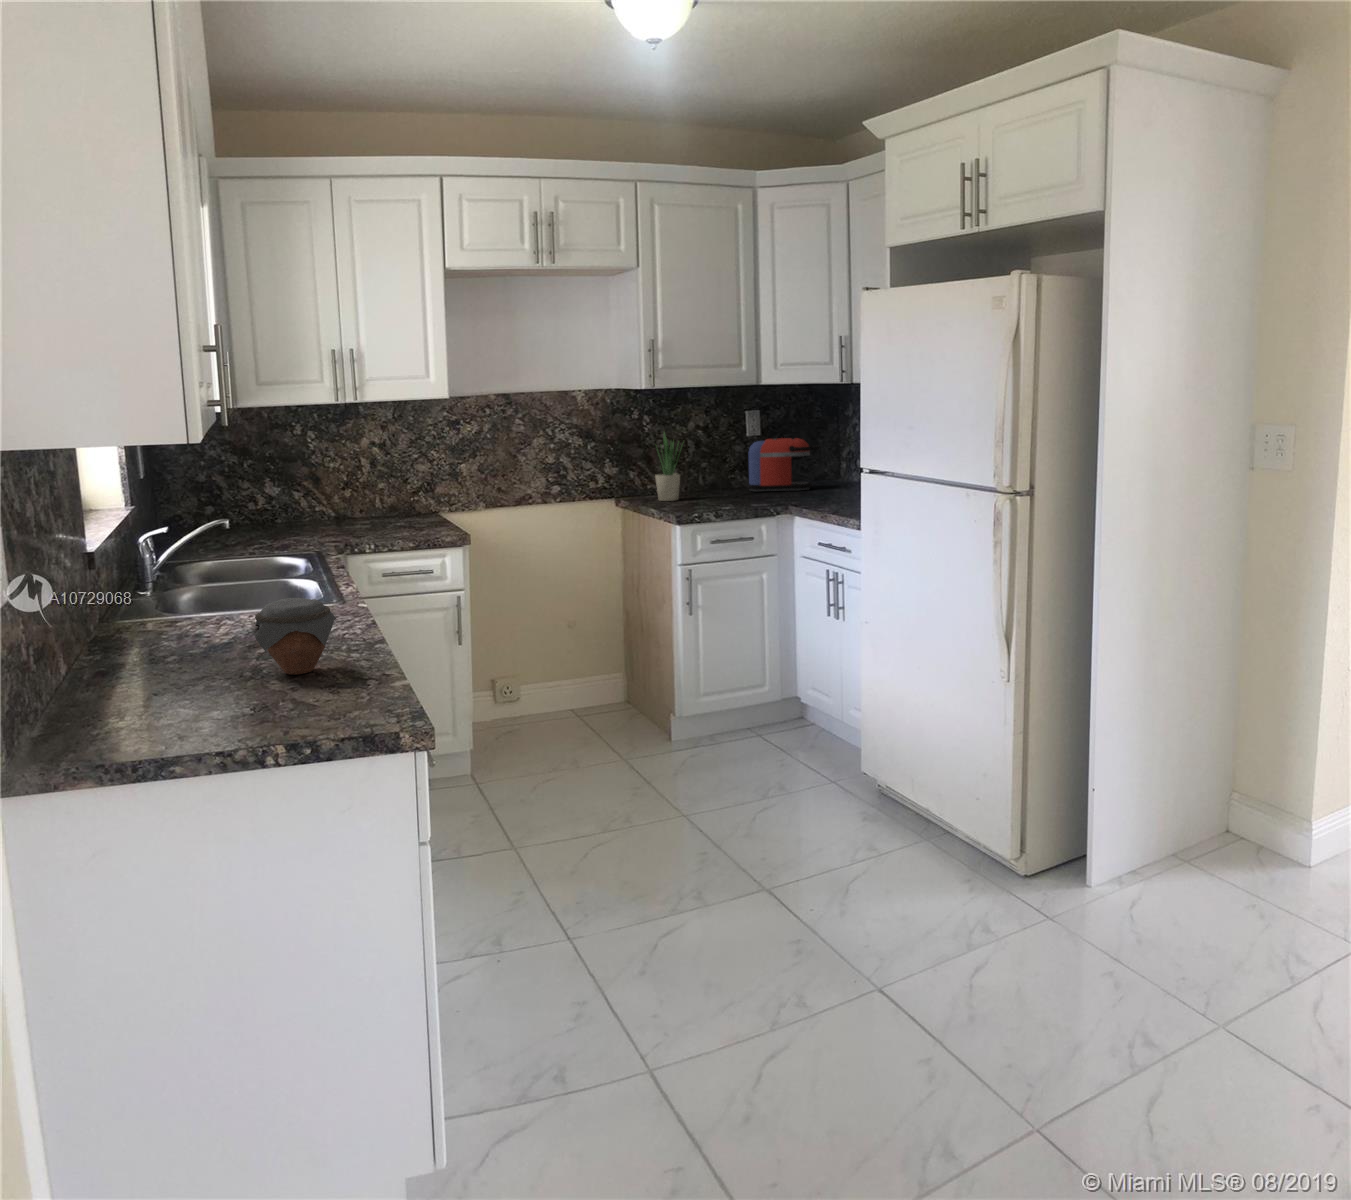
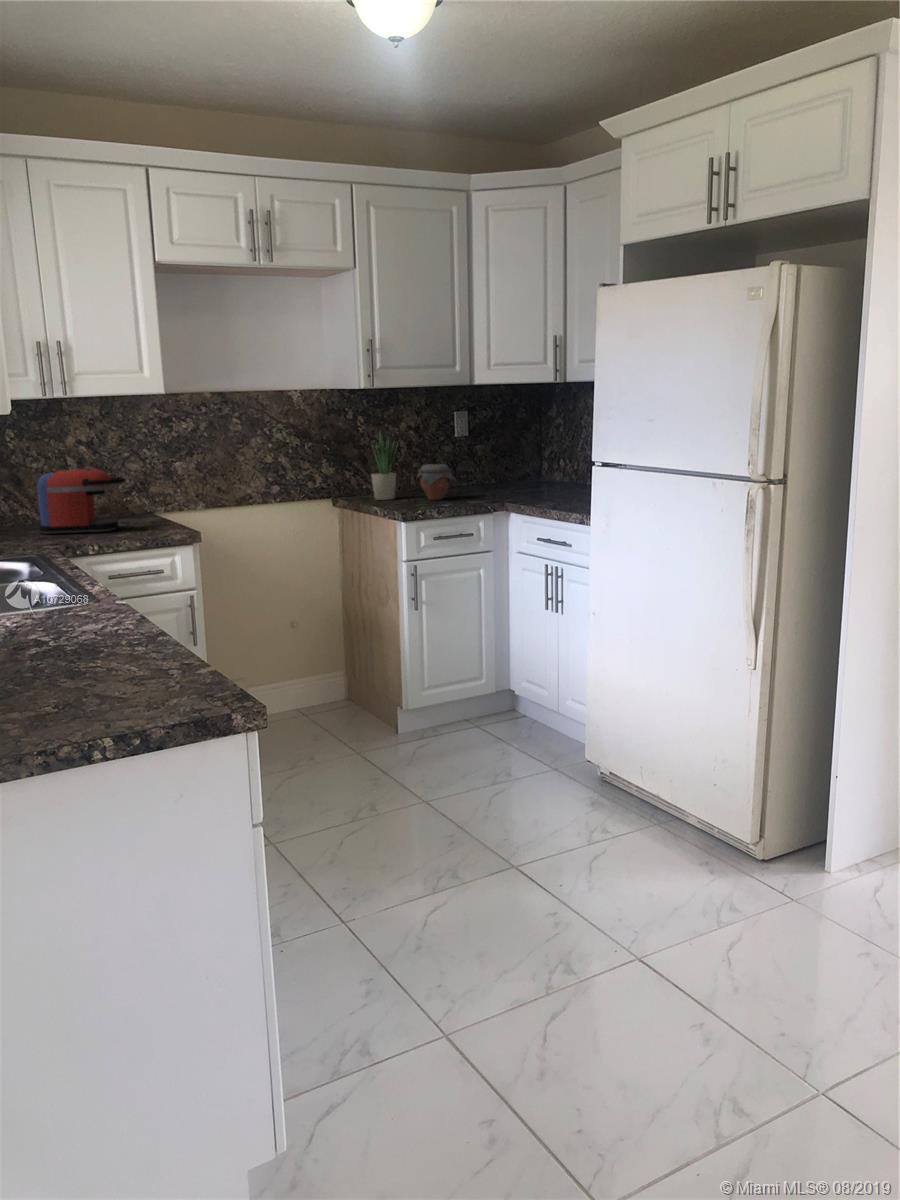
coffee maker: present [747,438,821,491] -> present [37,469,125,534]
jar: present [254,597,336,675] -> present [417,464,452,500]

